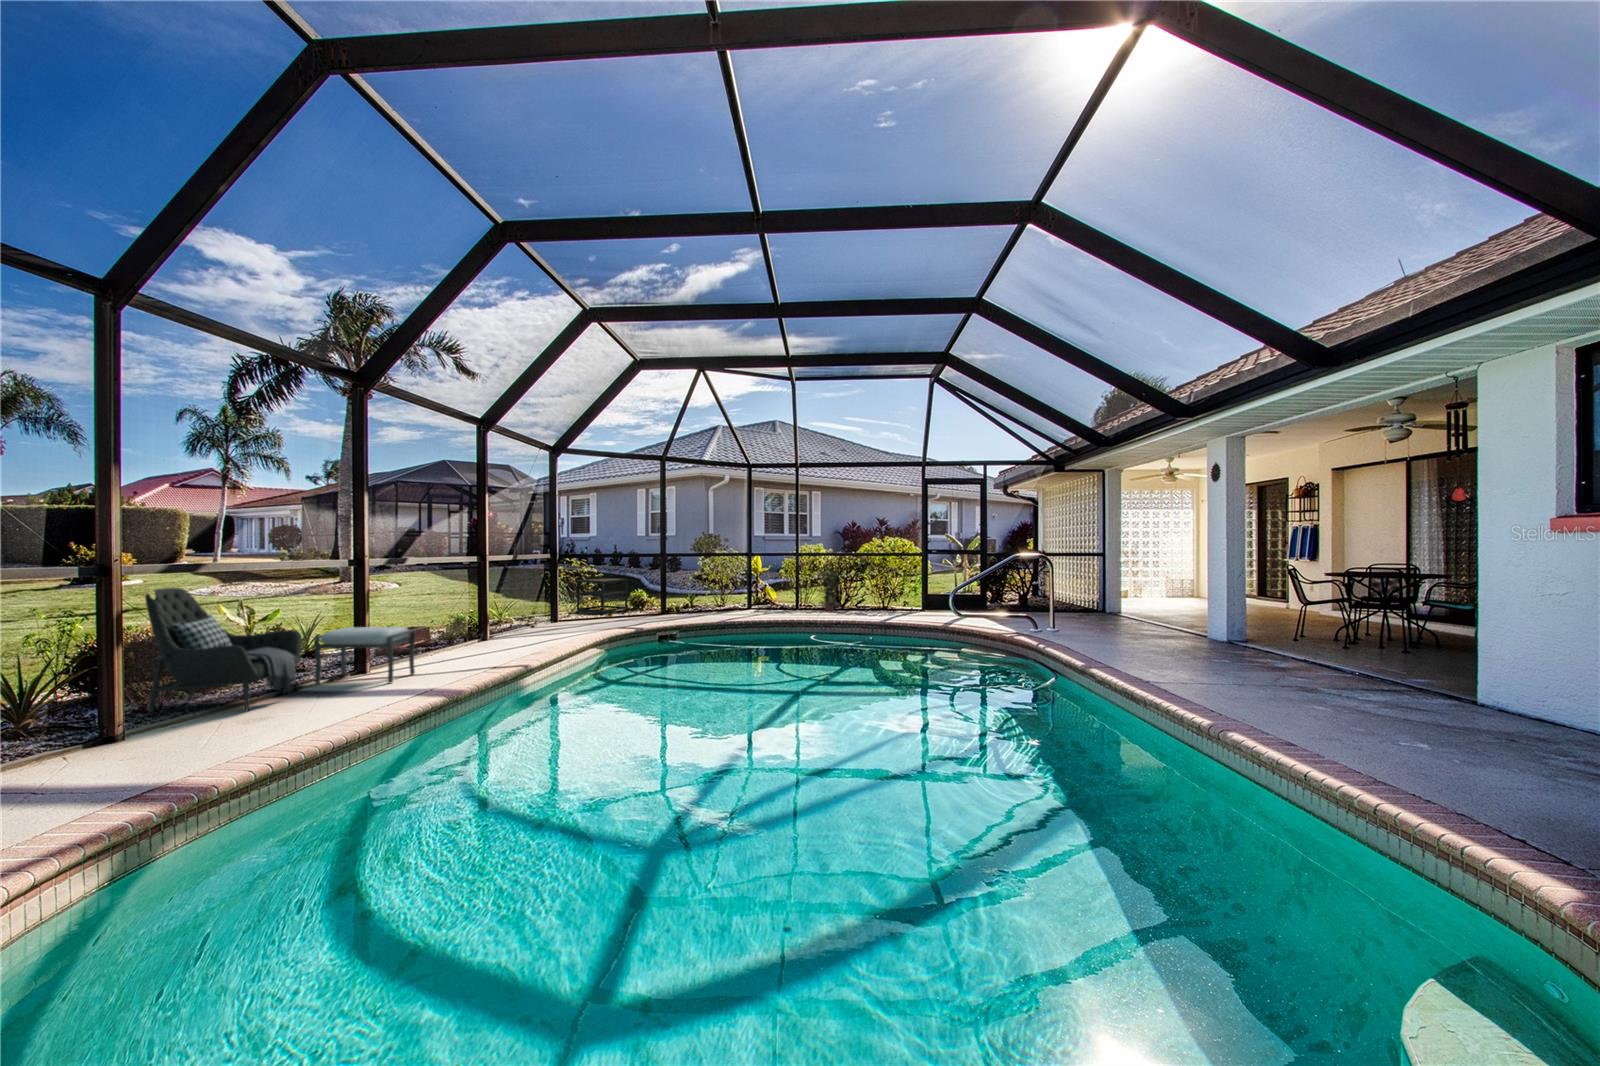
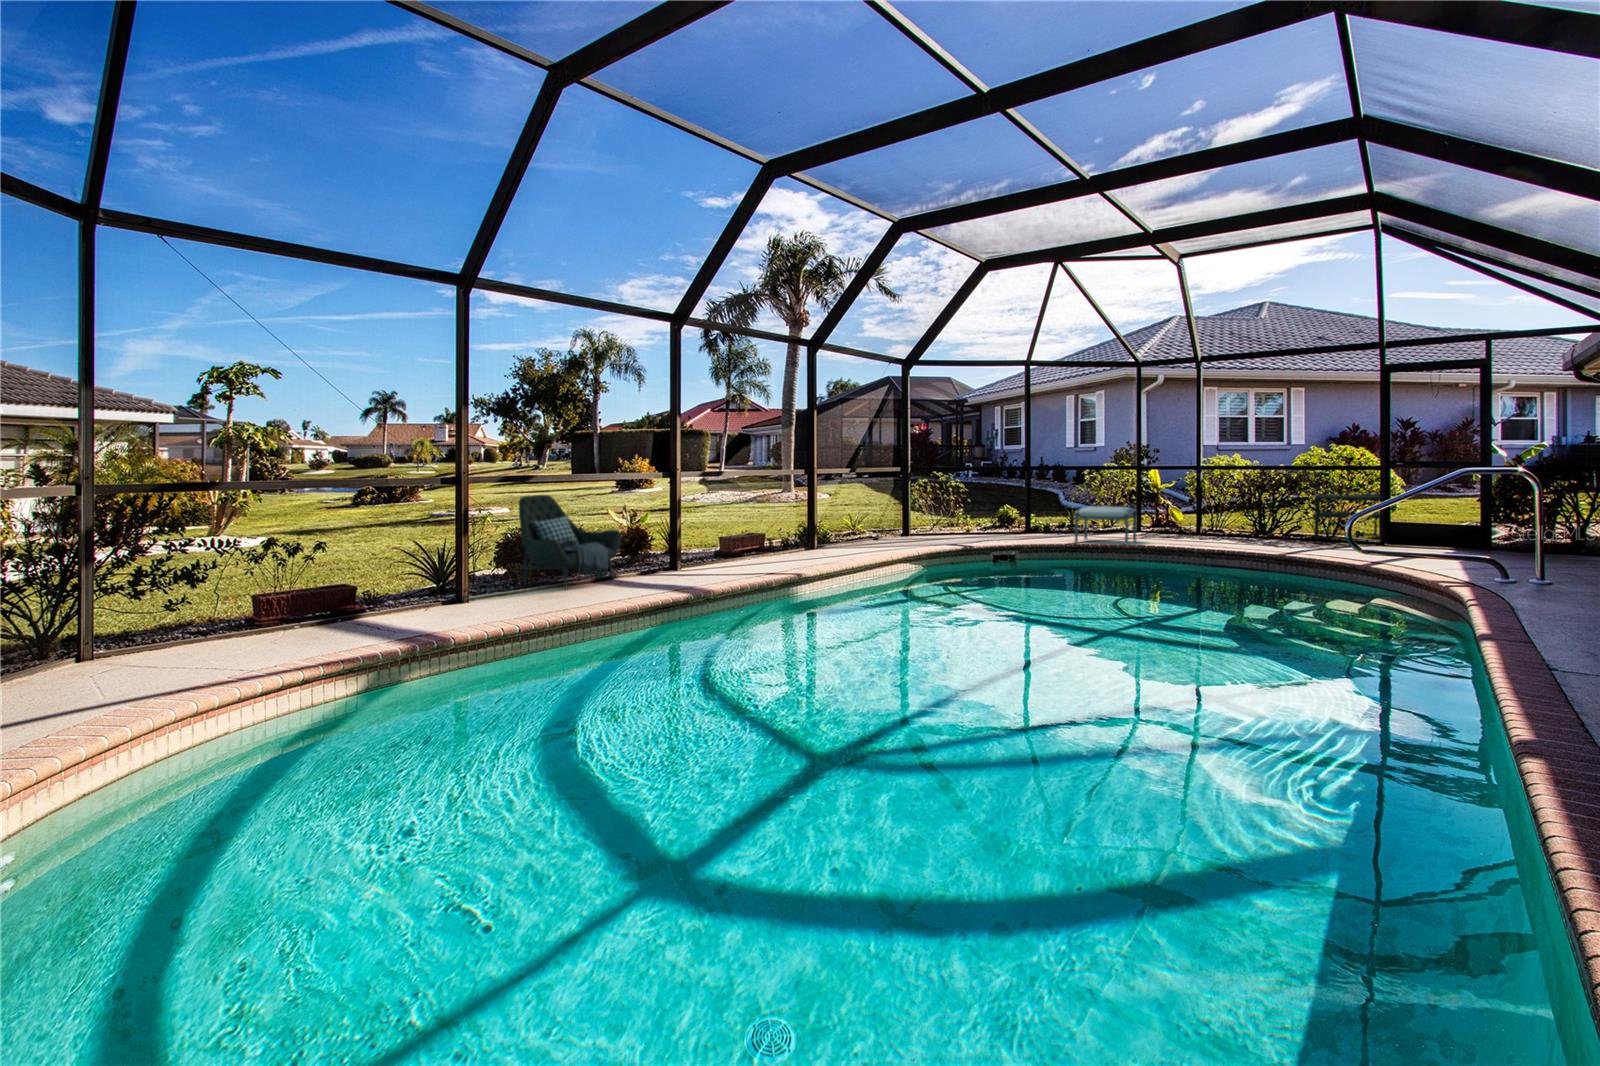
decorative plant: present [820,572,839,611] -> none [1235,487,1278,538]
side table: present [576,578,627,616] -> present [1312,494,1384,545]
ottoman: present [314,627,415,684] -> present [1074,506,1137,545]

